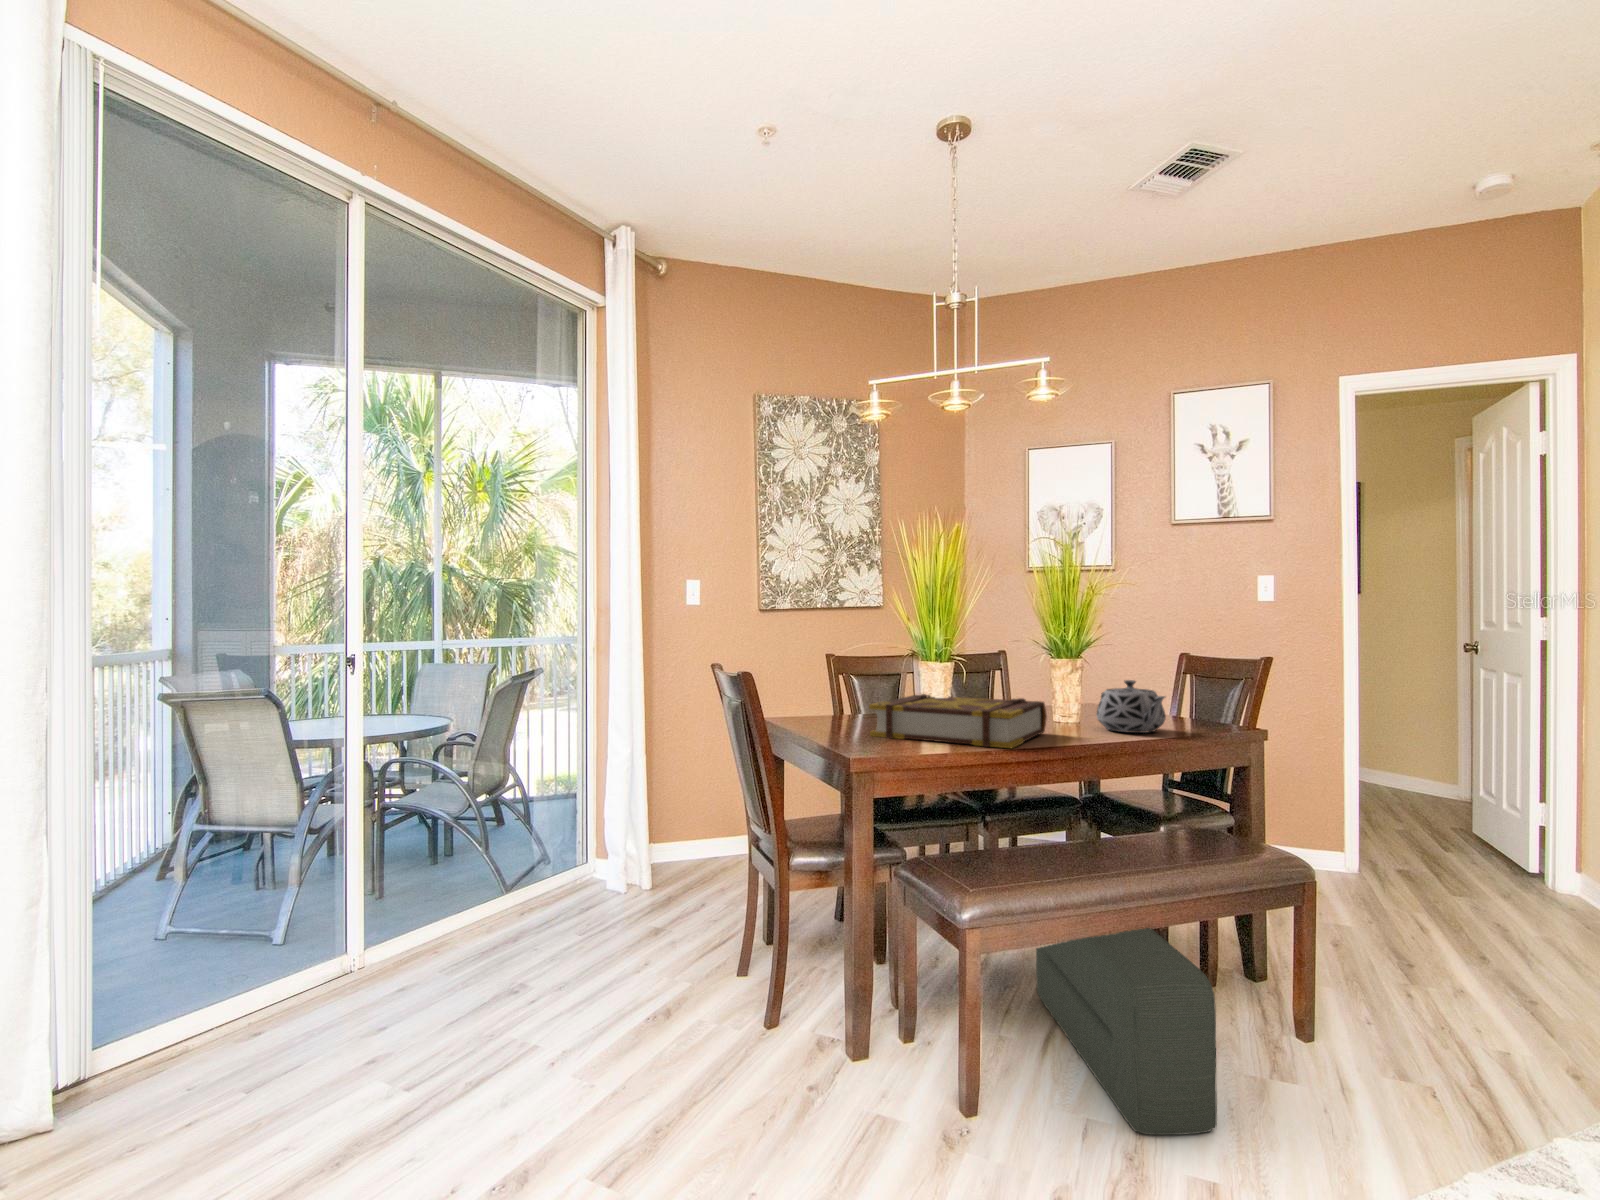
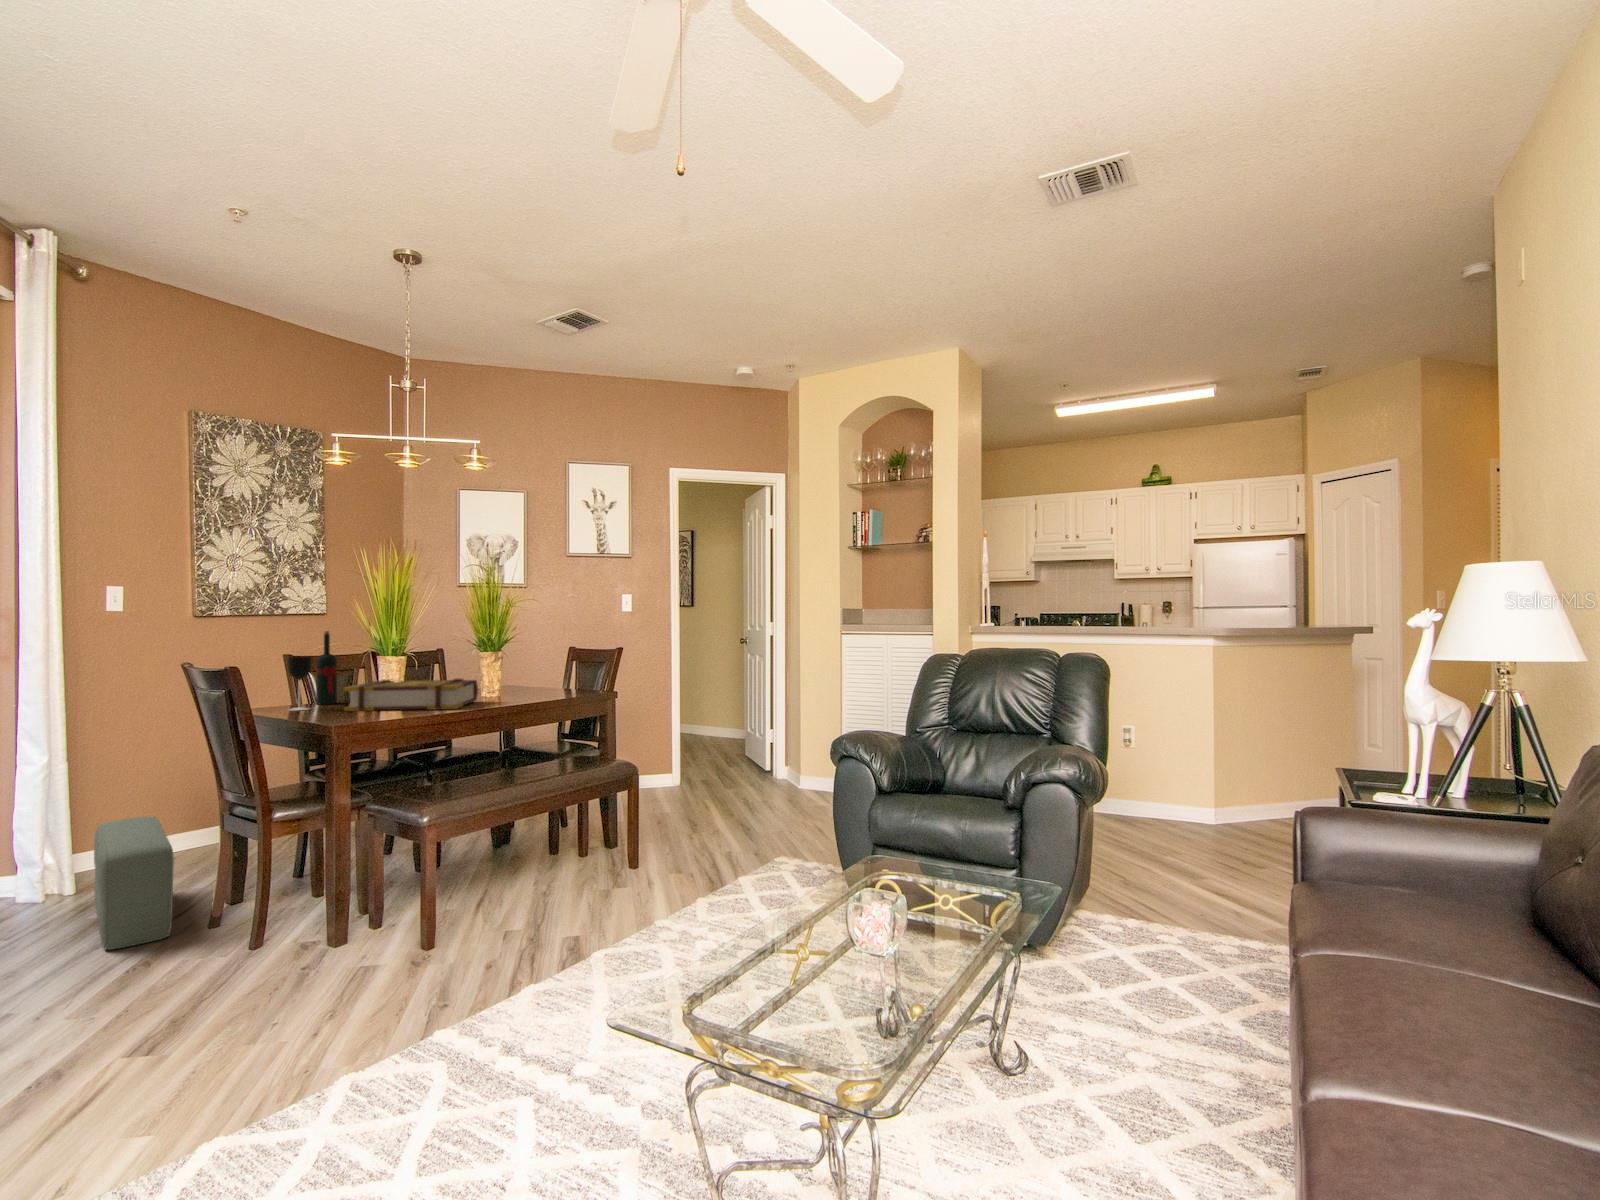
wine bottle: none [849,627,873,721] -> present [316,631,337,704]
wine glass: none [810,661,837,729] -> present [287,657,312,710]
teapot: present [1096,680,1166,733] -> none [512,664,556,698]
pouf: present [1036,928,1217,1135] -> present [94,817,174,950]

